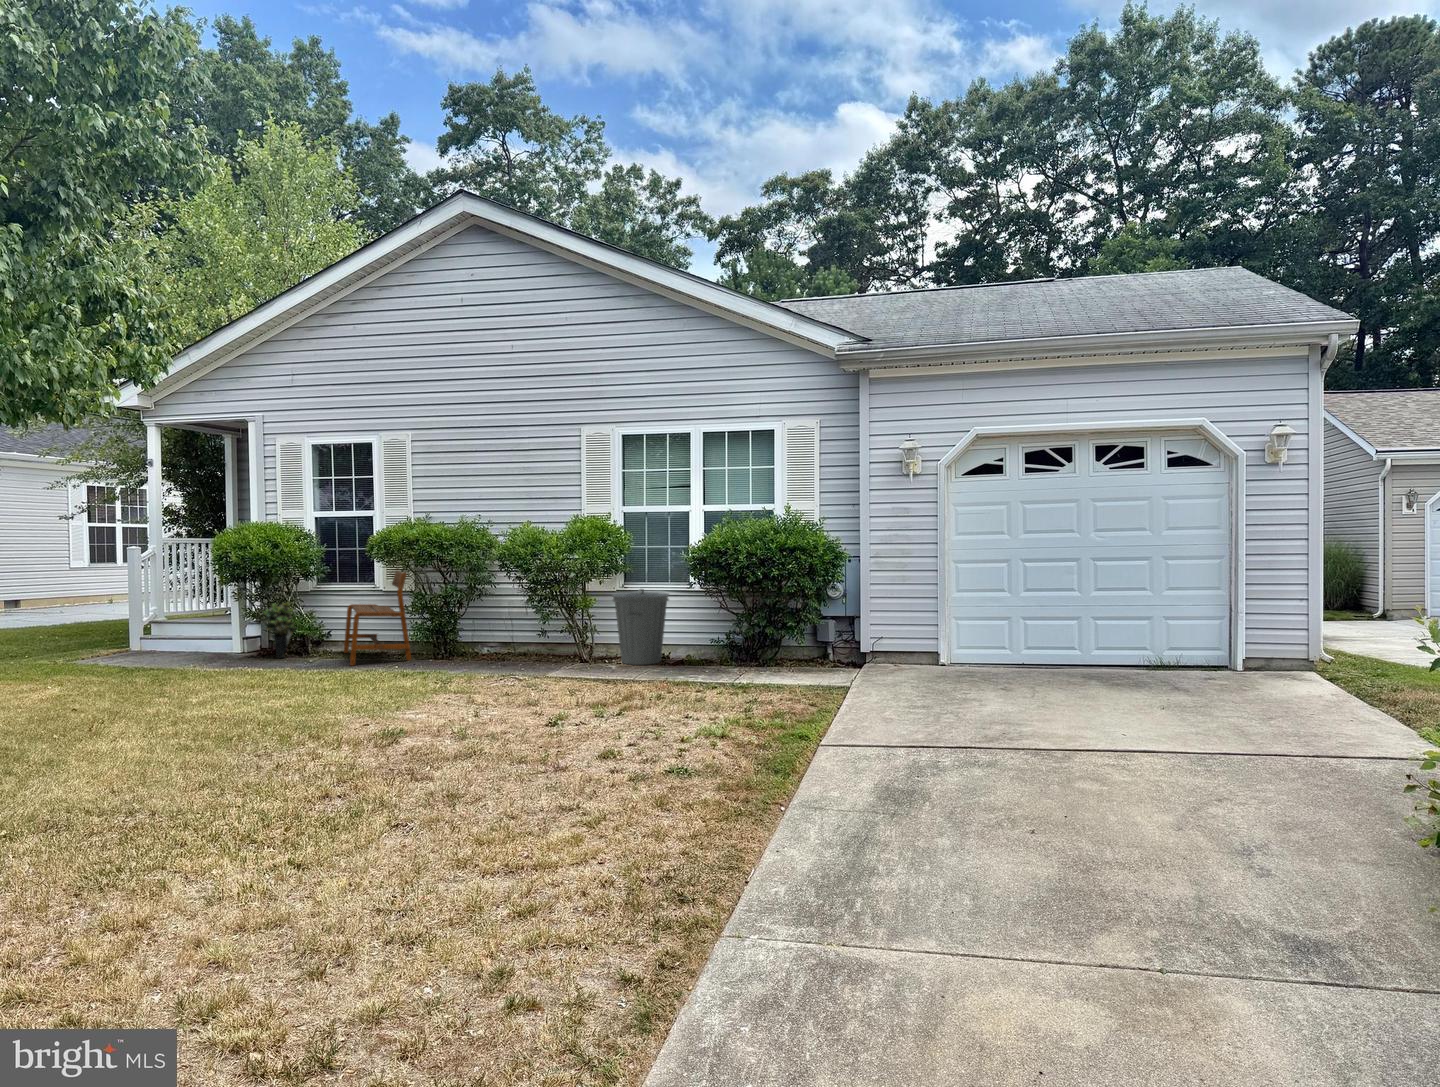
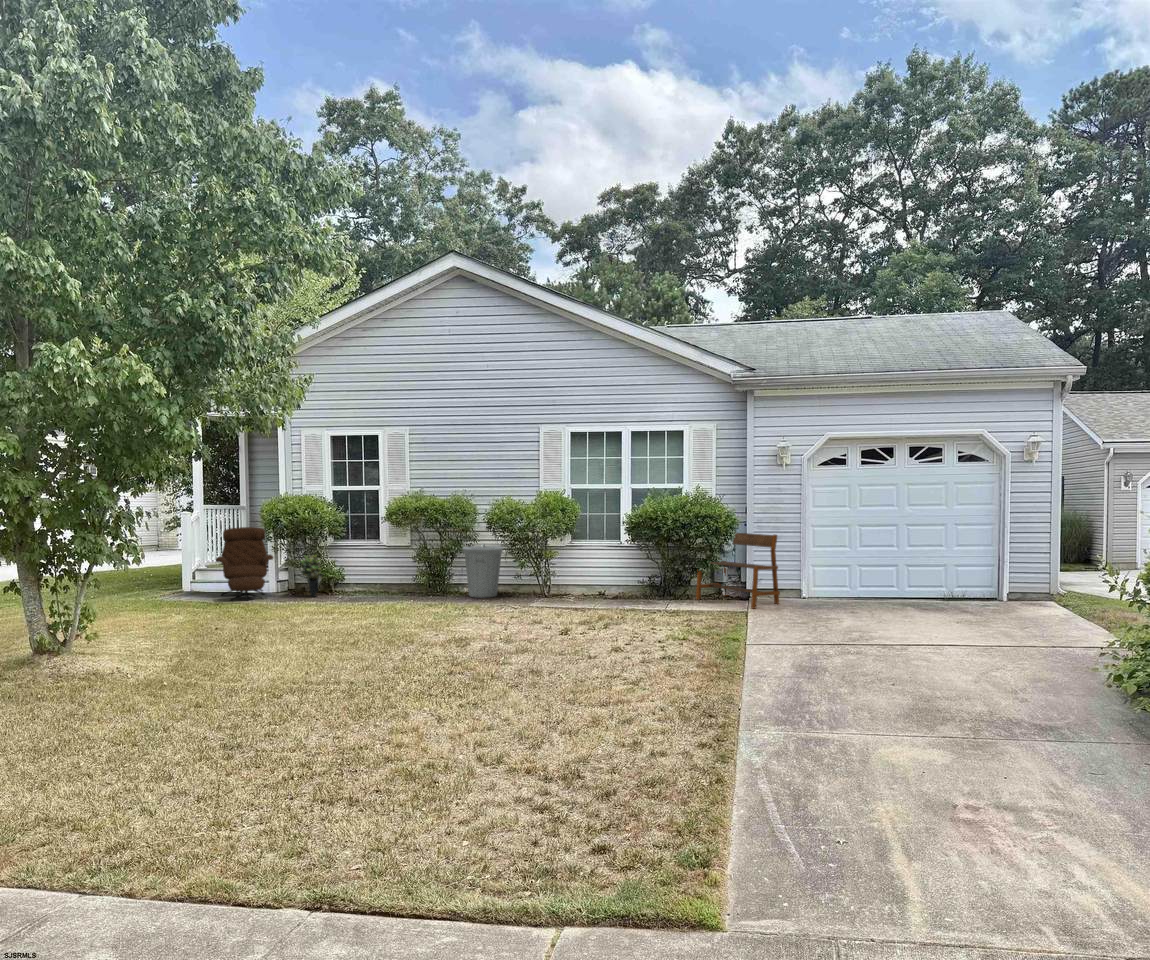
lounge chair: none [159,567,242,664] -> present [216,527,273,601]
bench: present [344,571,411,665] -> present [696,532,780,609]
trash can: present [612,589,669,665] -> present [463,544,503,598]

